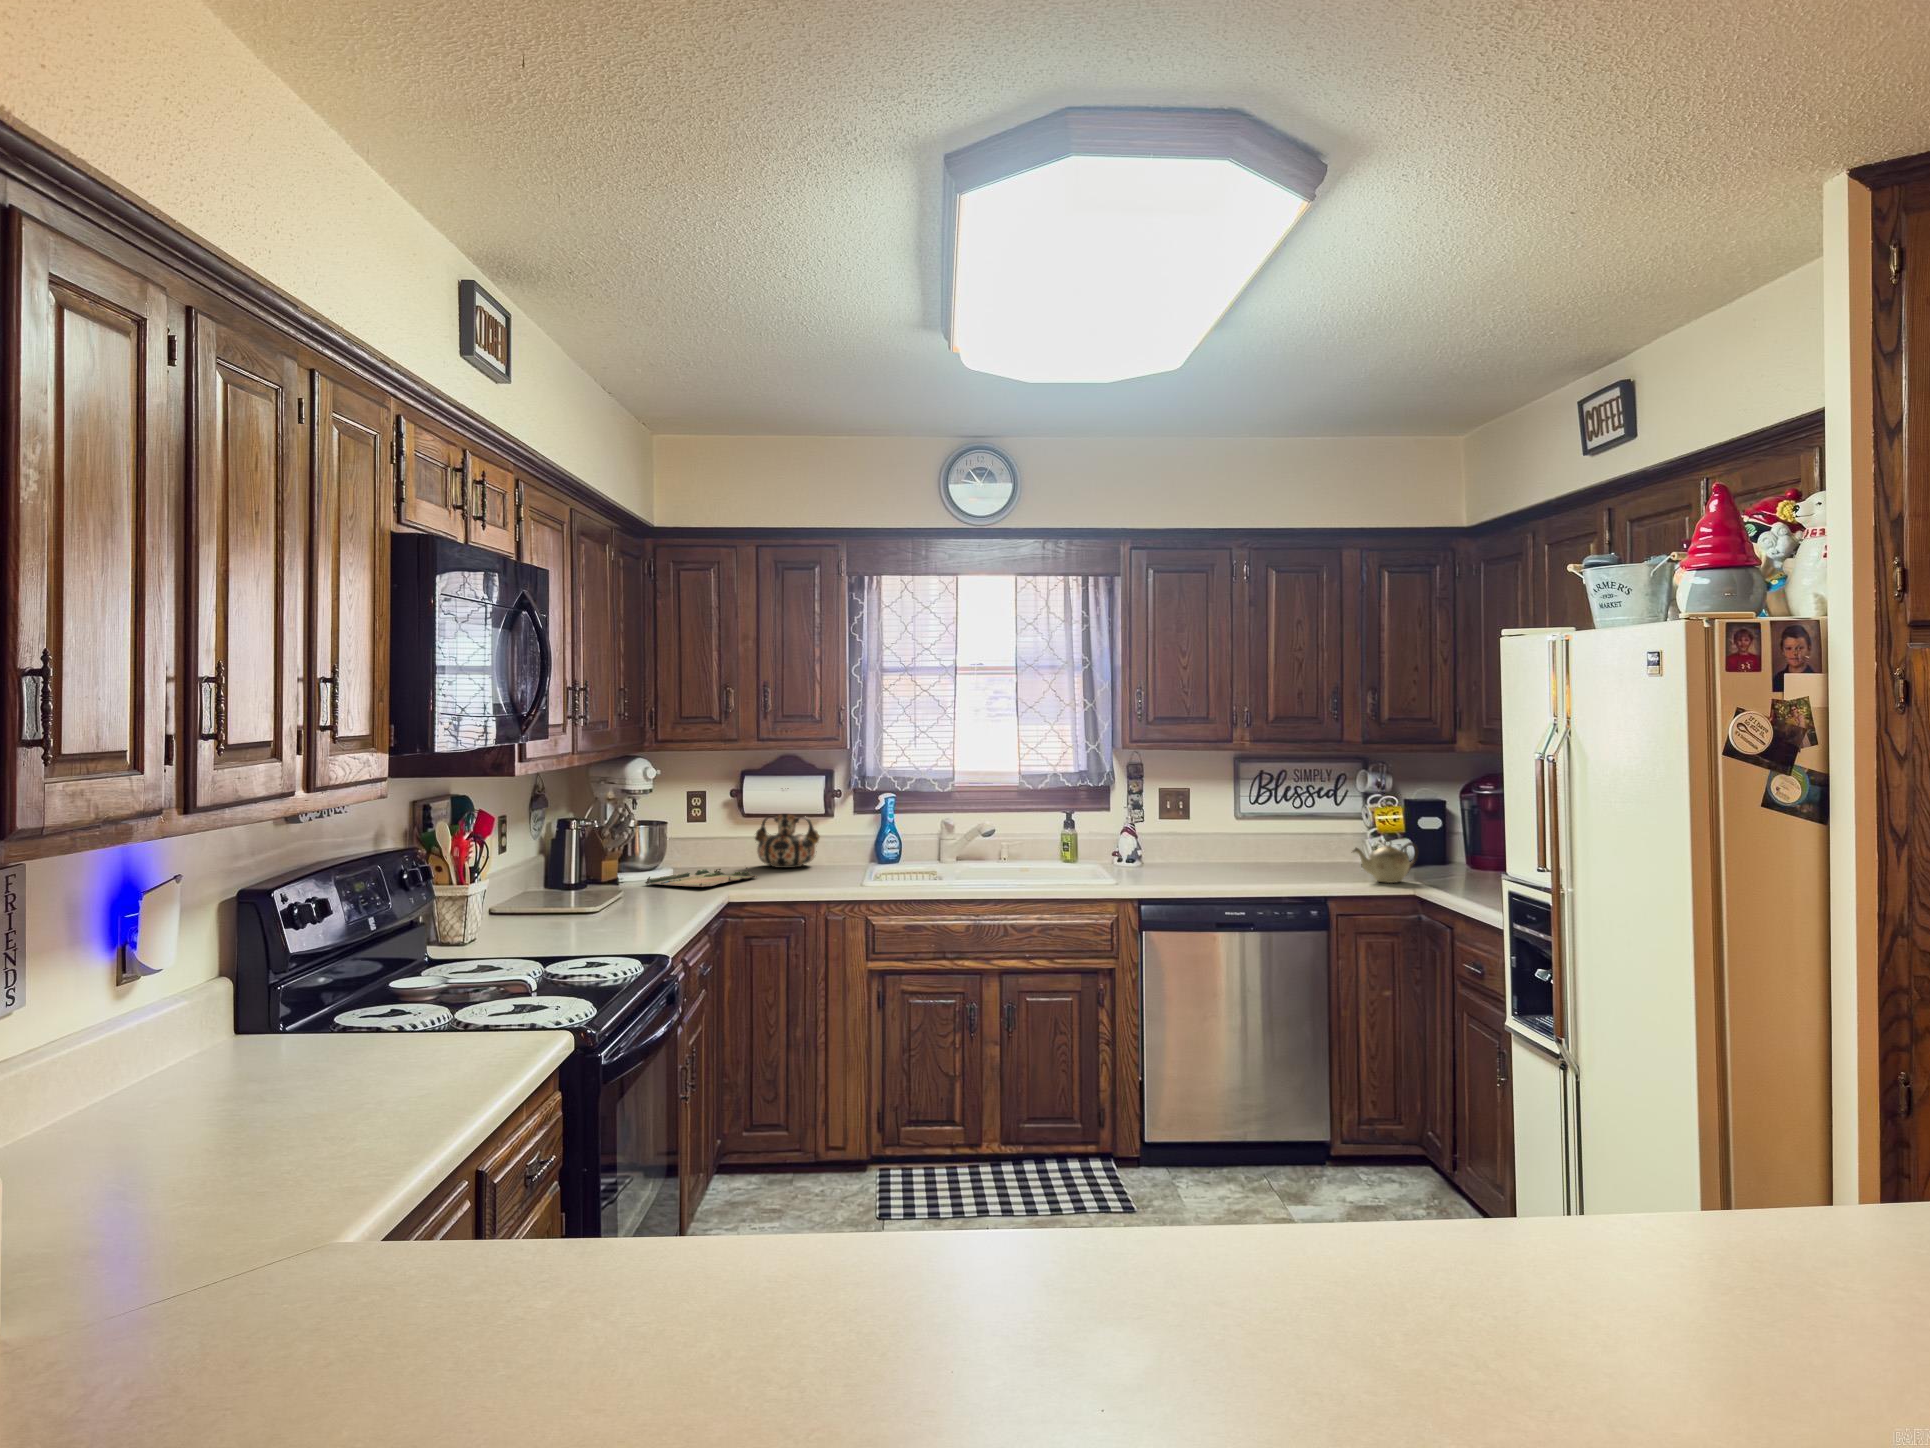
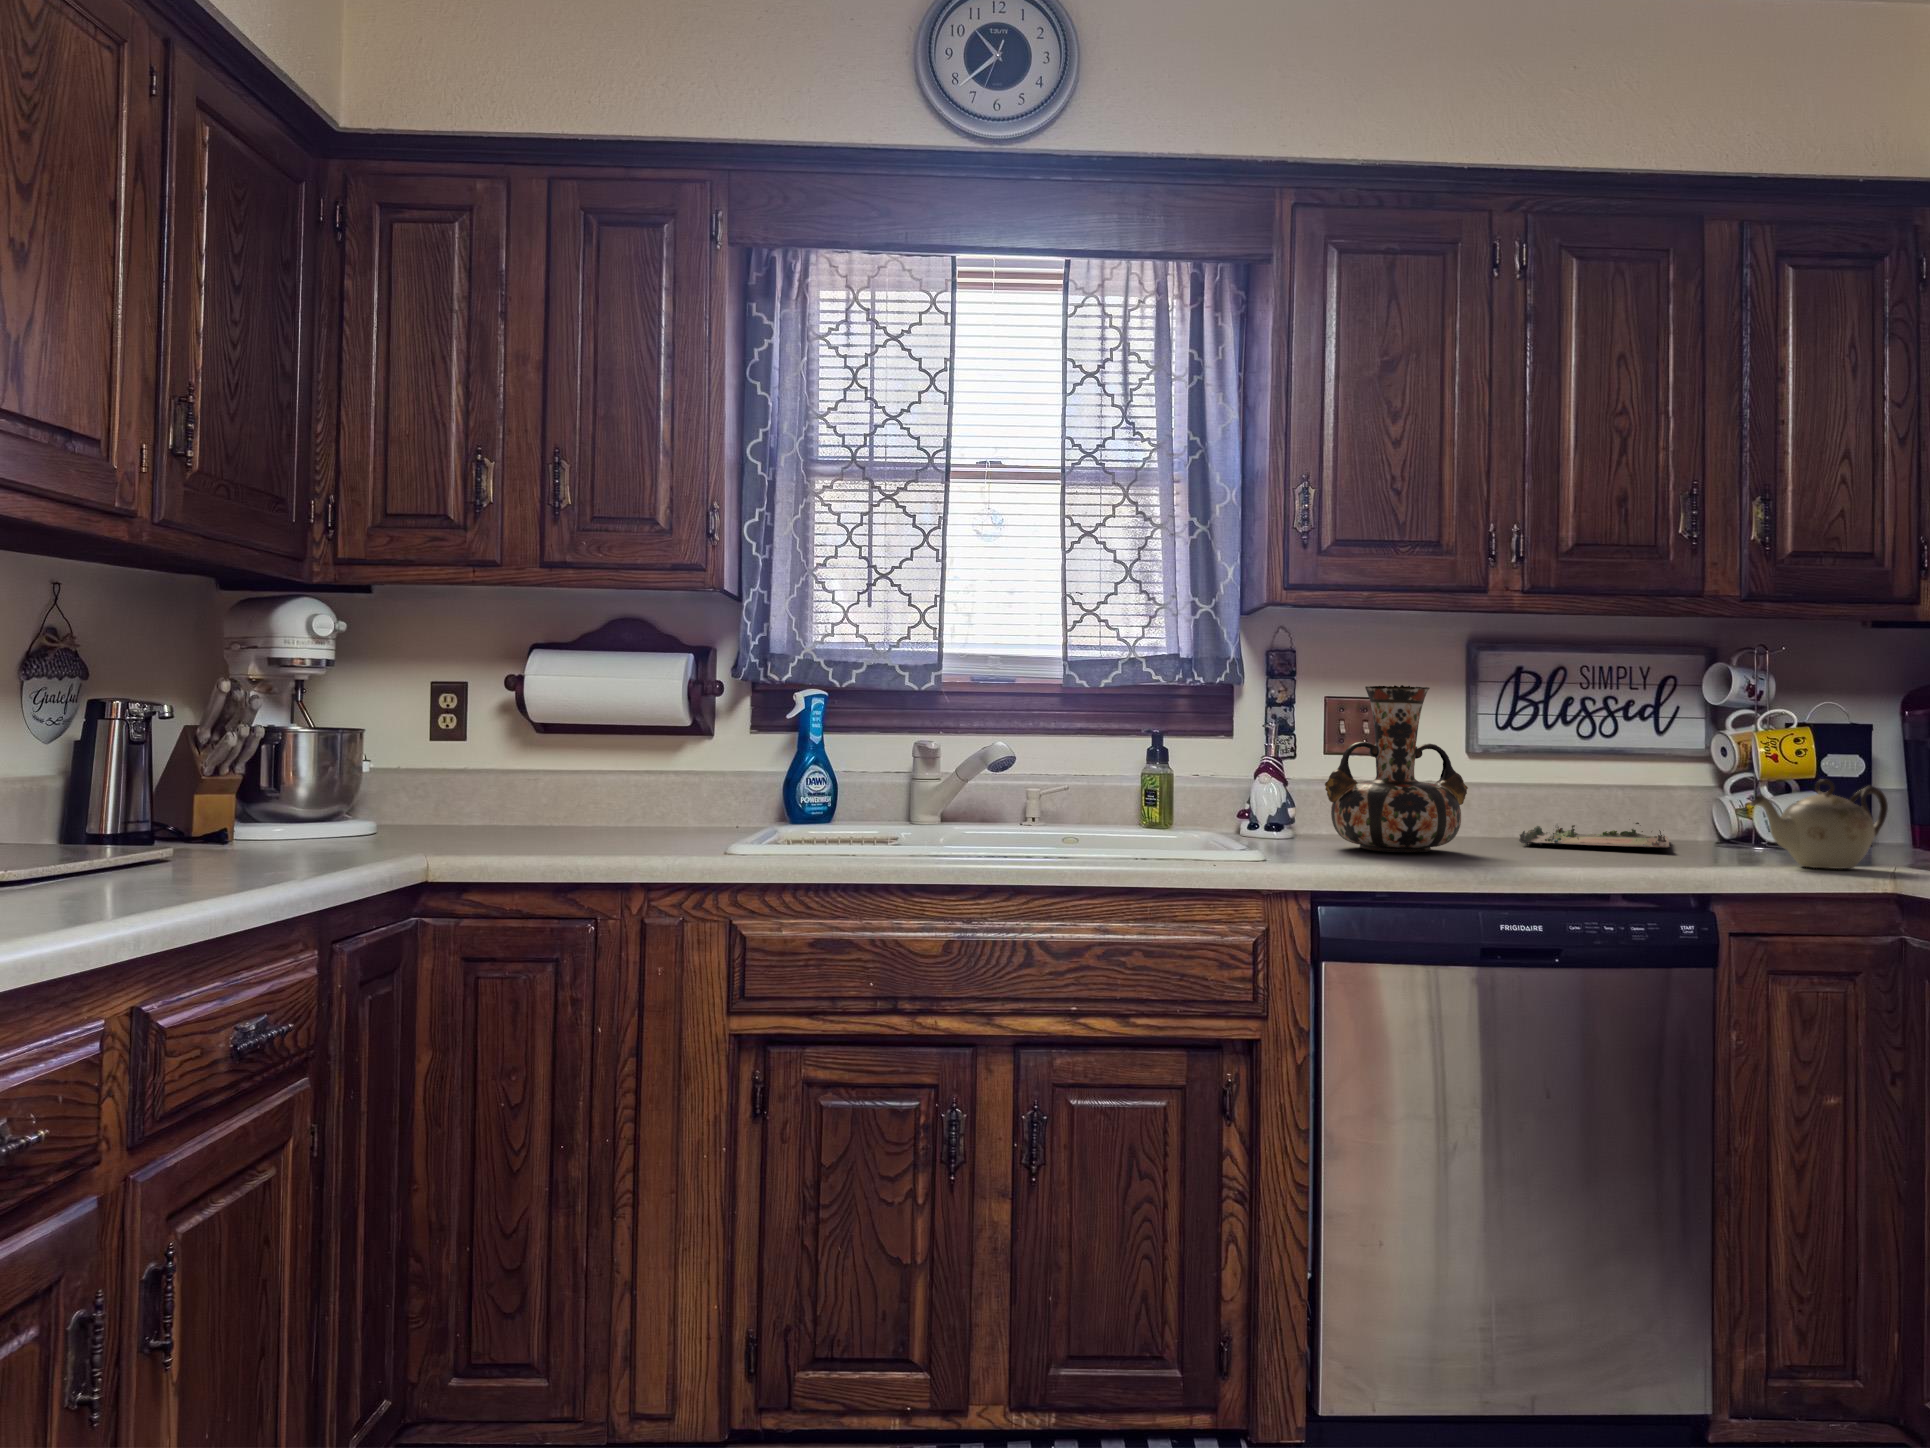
decorative vase: present [755,788,820,868] -> present [1325,685,1468,852]
tray: present [645,868,757,887] -> present [1519,819,1671,848]

